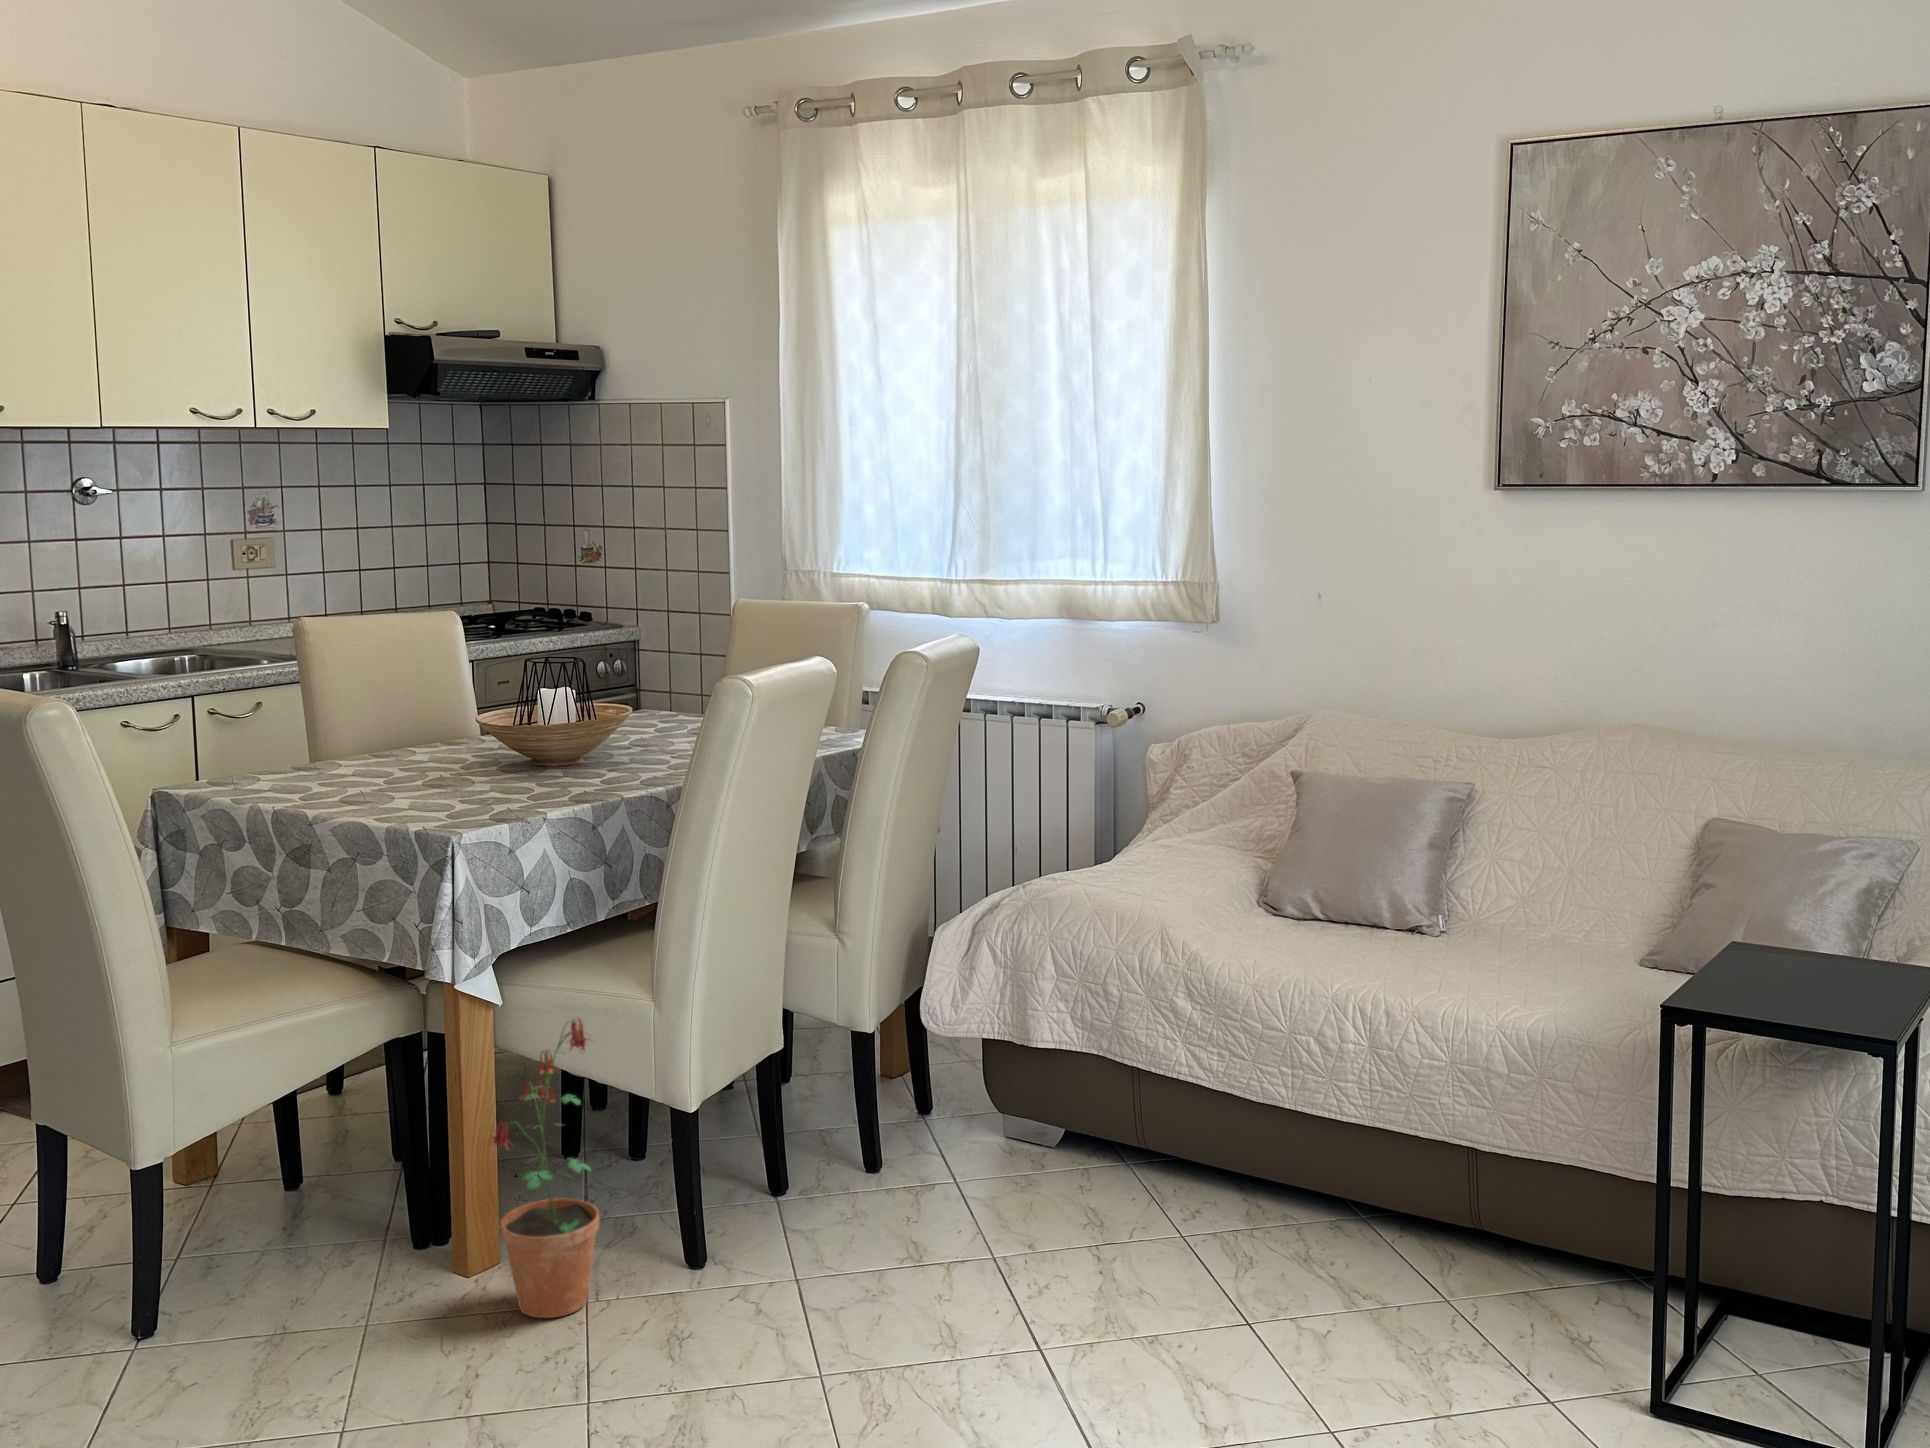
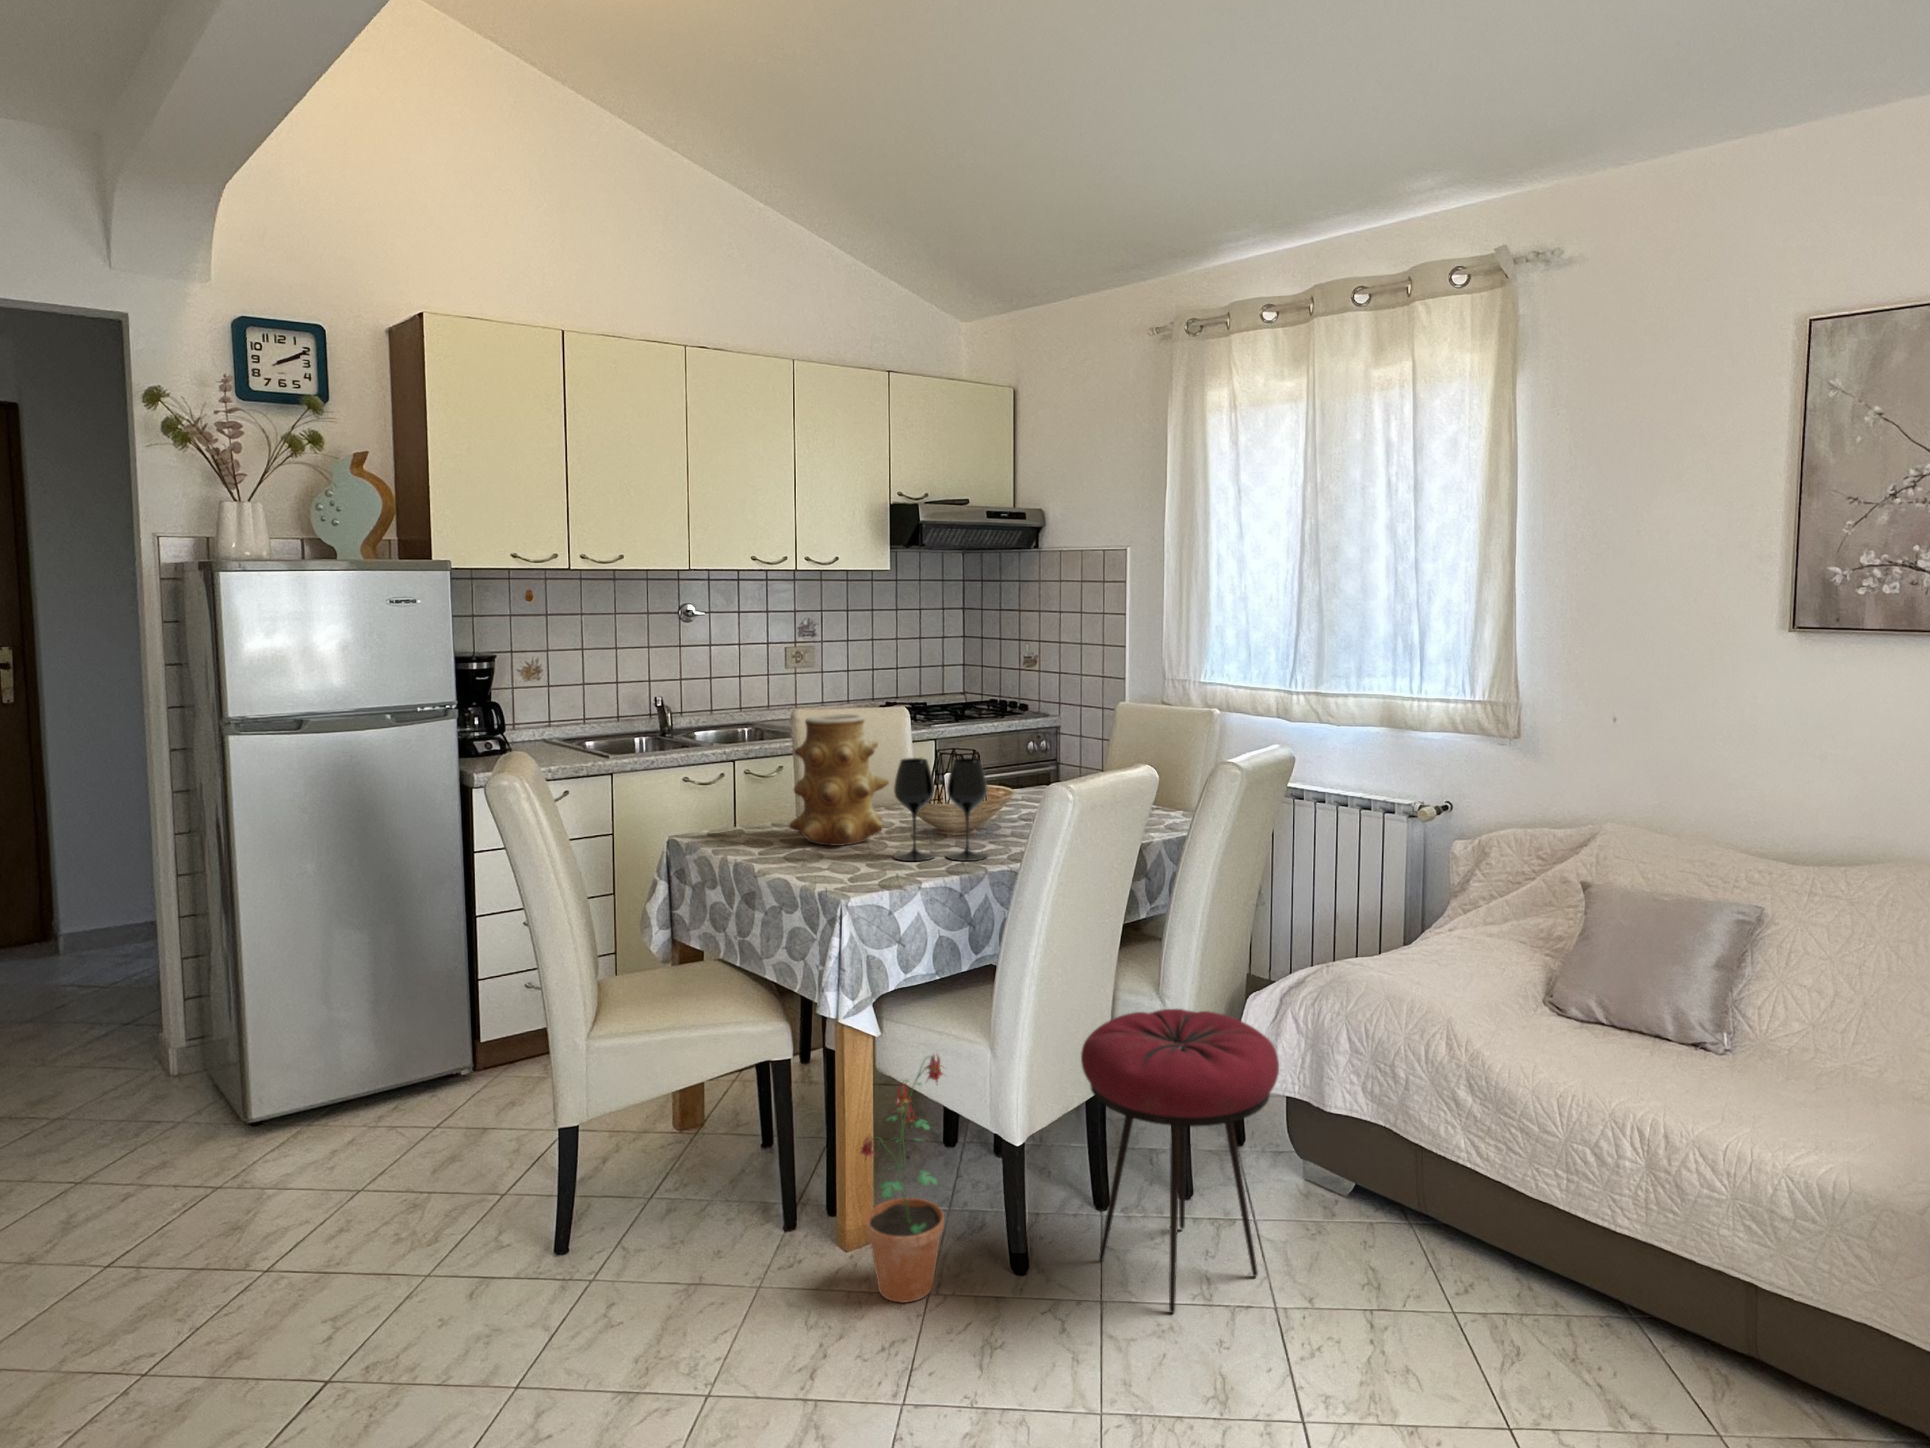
vase: none [331,613,468,784] -> present [789,714,889,846]
wine glass: none [488,660,614,792] -> present [894,758,988,861]
stool: none [755,944,986,1283] -> present [1081,1009,1279,1313]

